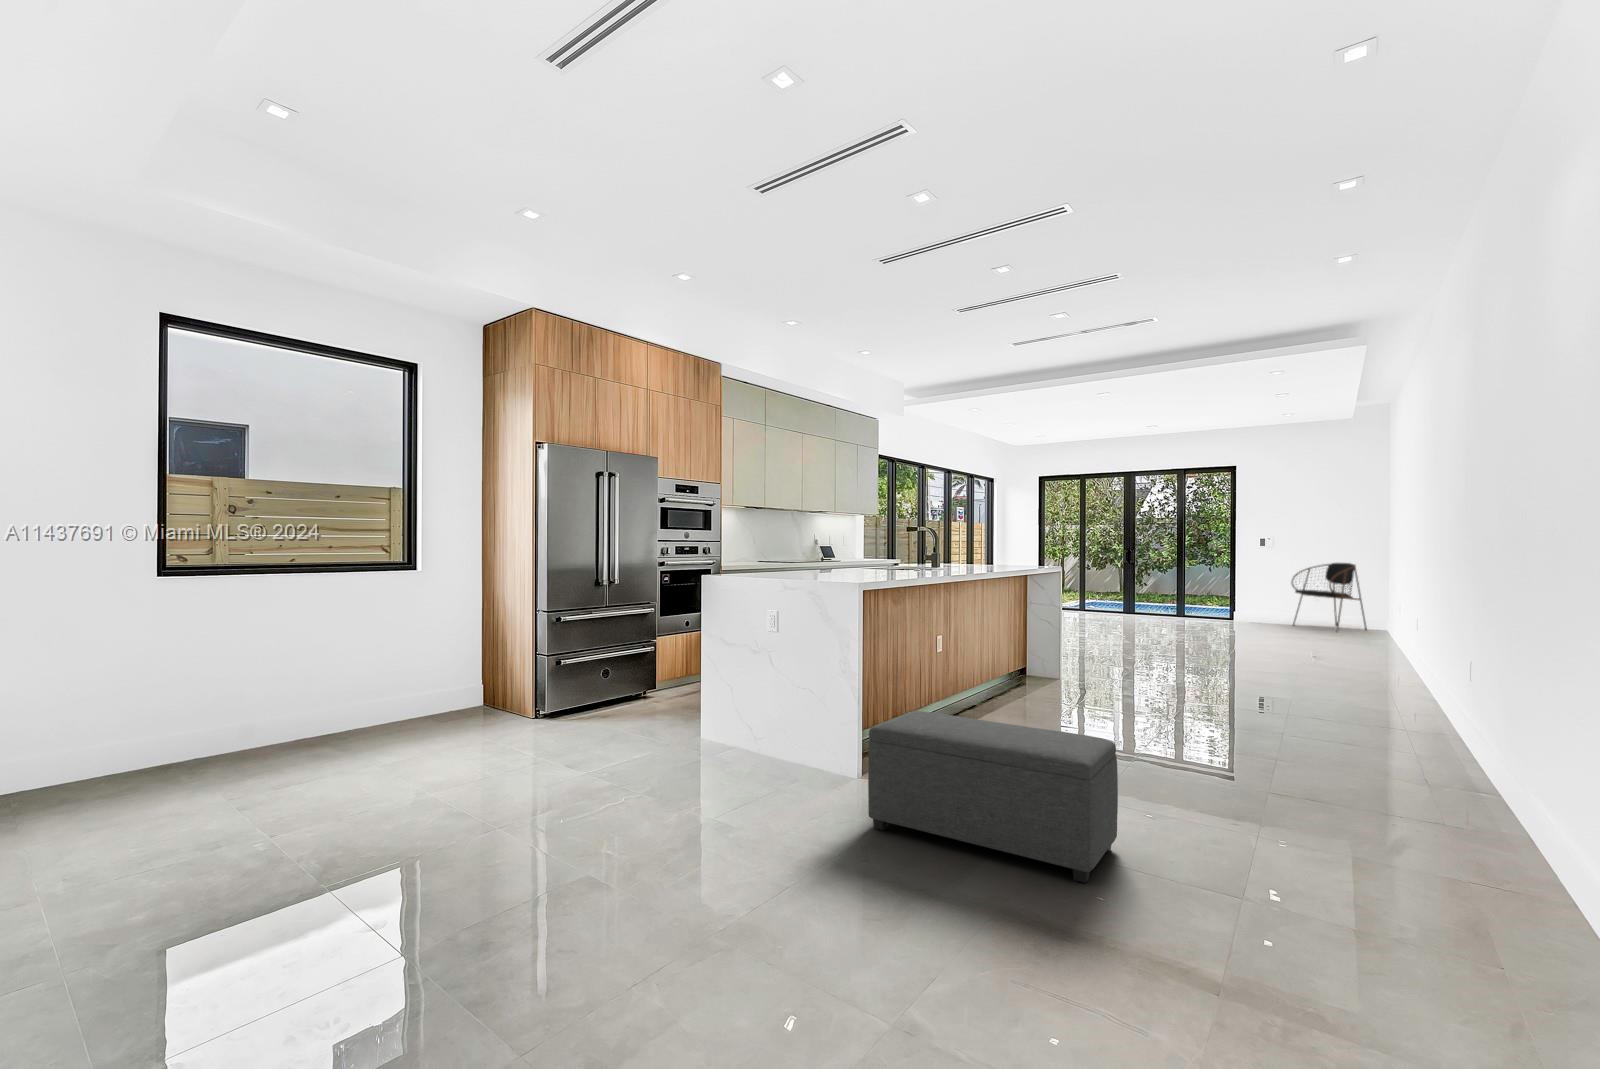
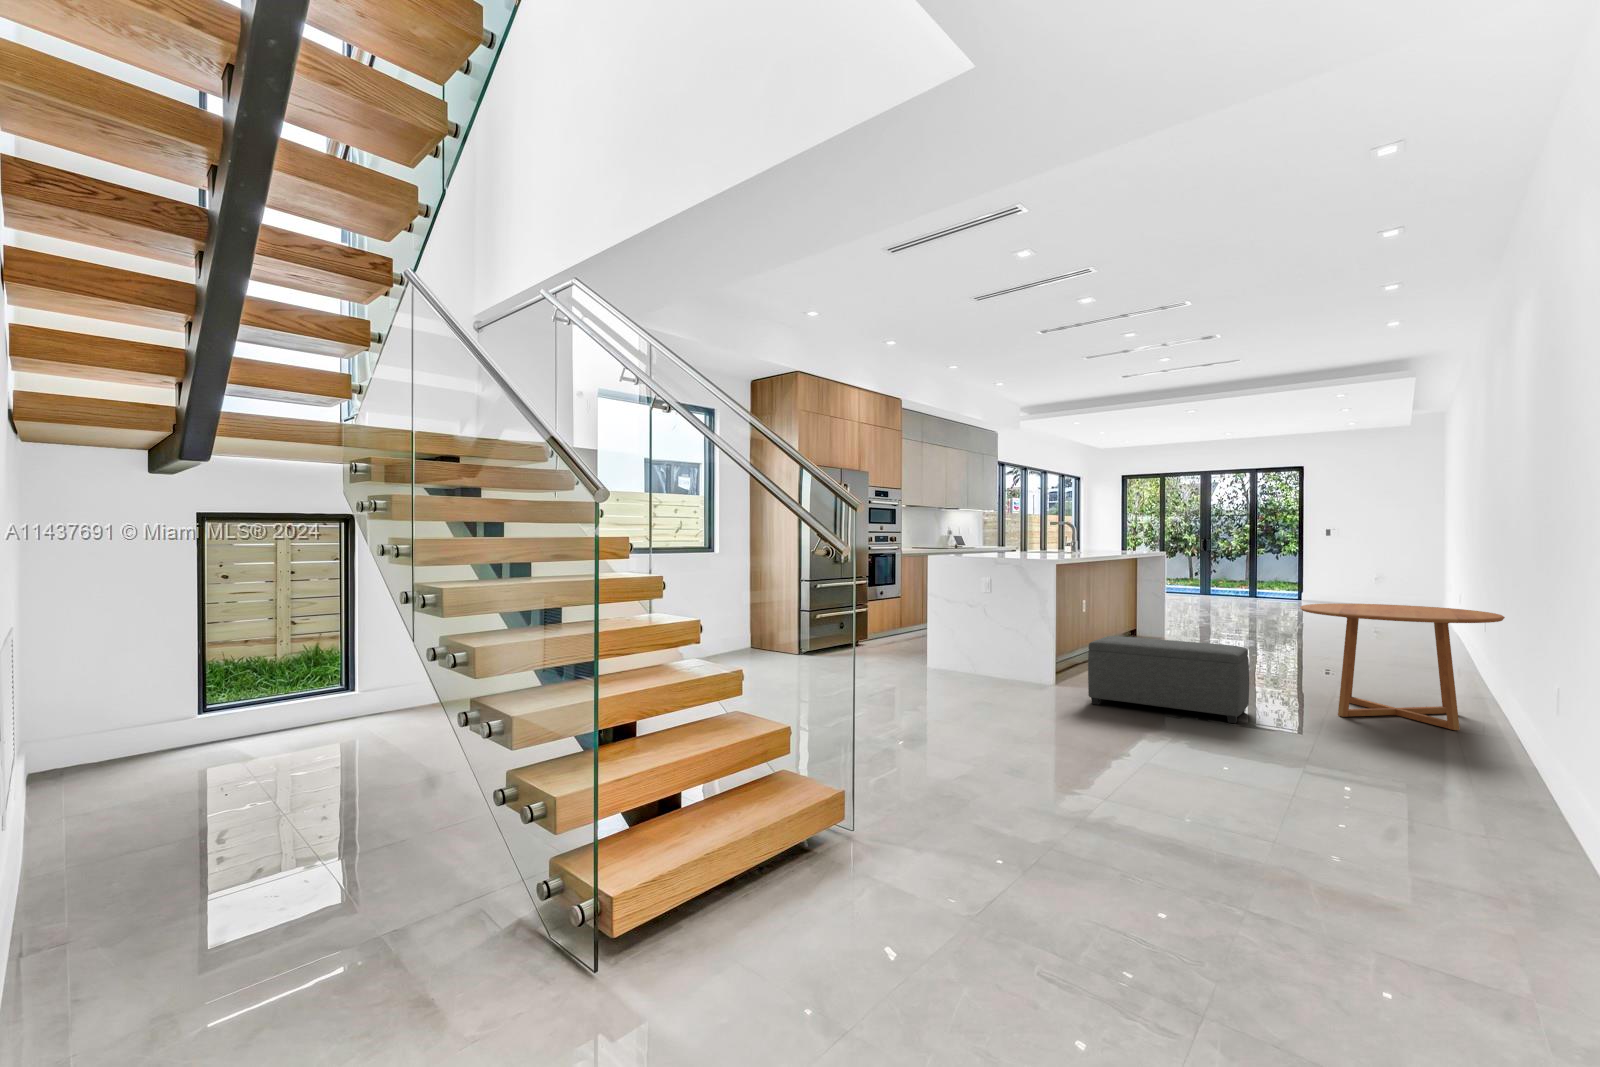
dining chair: present [1291,563,1367,631] -> none [1350,549,1417,608]
dining table: none [1204,659,1536,899] -> present [1300,603,1505,730]

